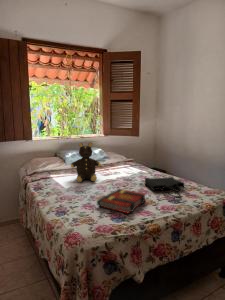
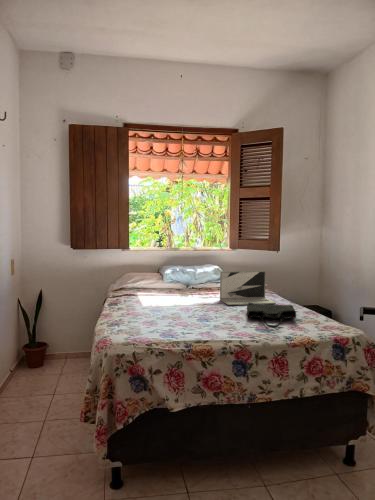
teddy bear: present [71,143,101,182] -> none [160,252,199,303]
laptop: none [115,152,154,180] -> present [220,271,276,305]
book: present [97,189,146,213] -> none [159,309,226,333]

